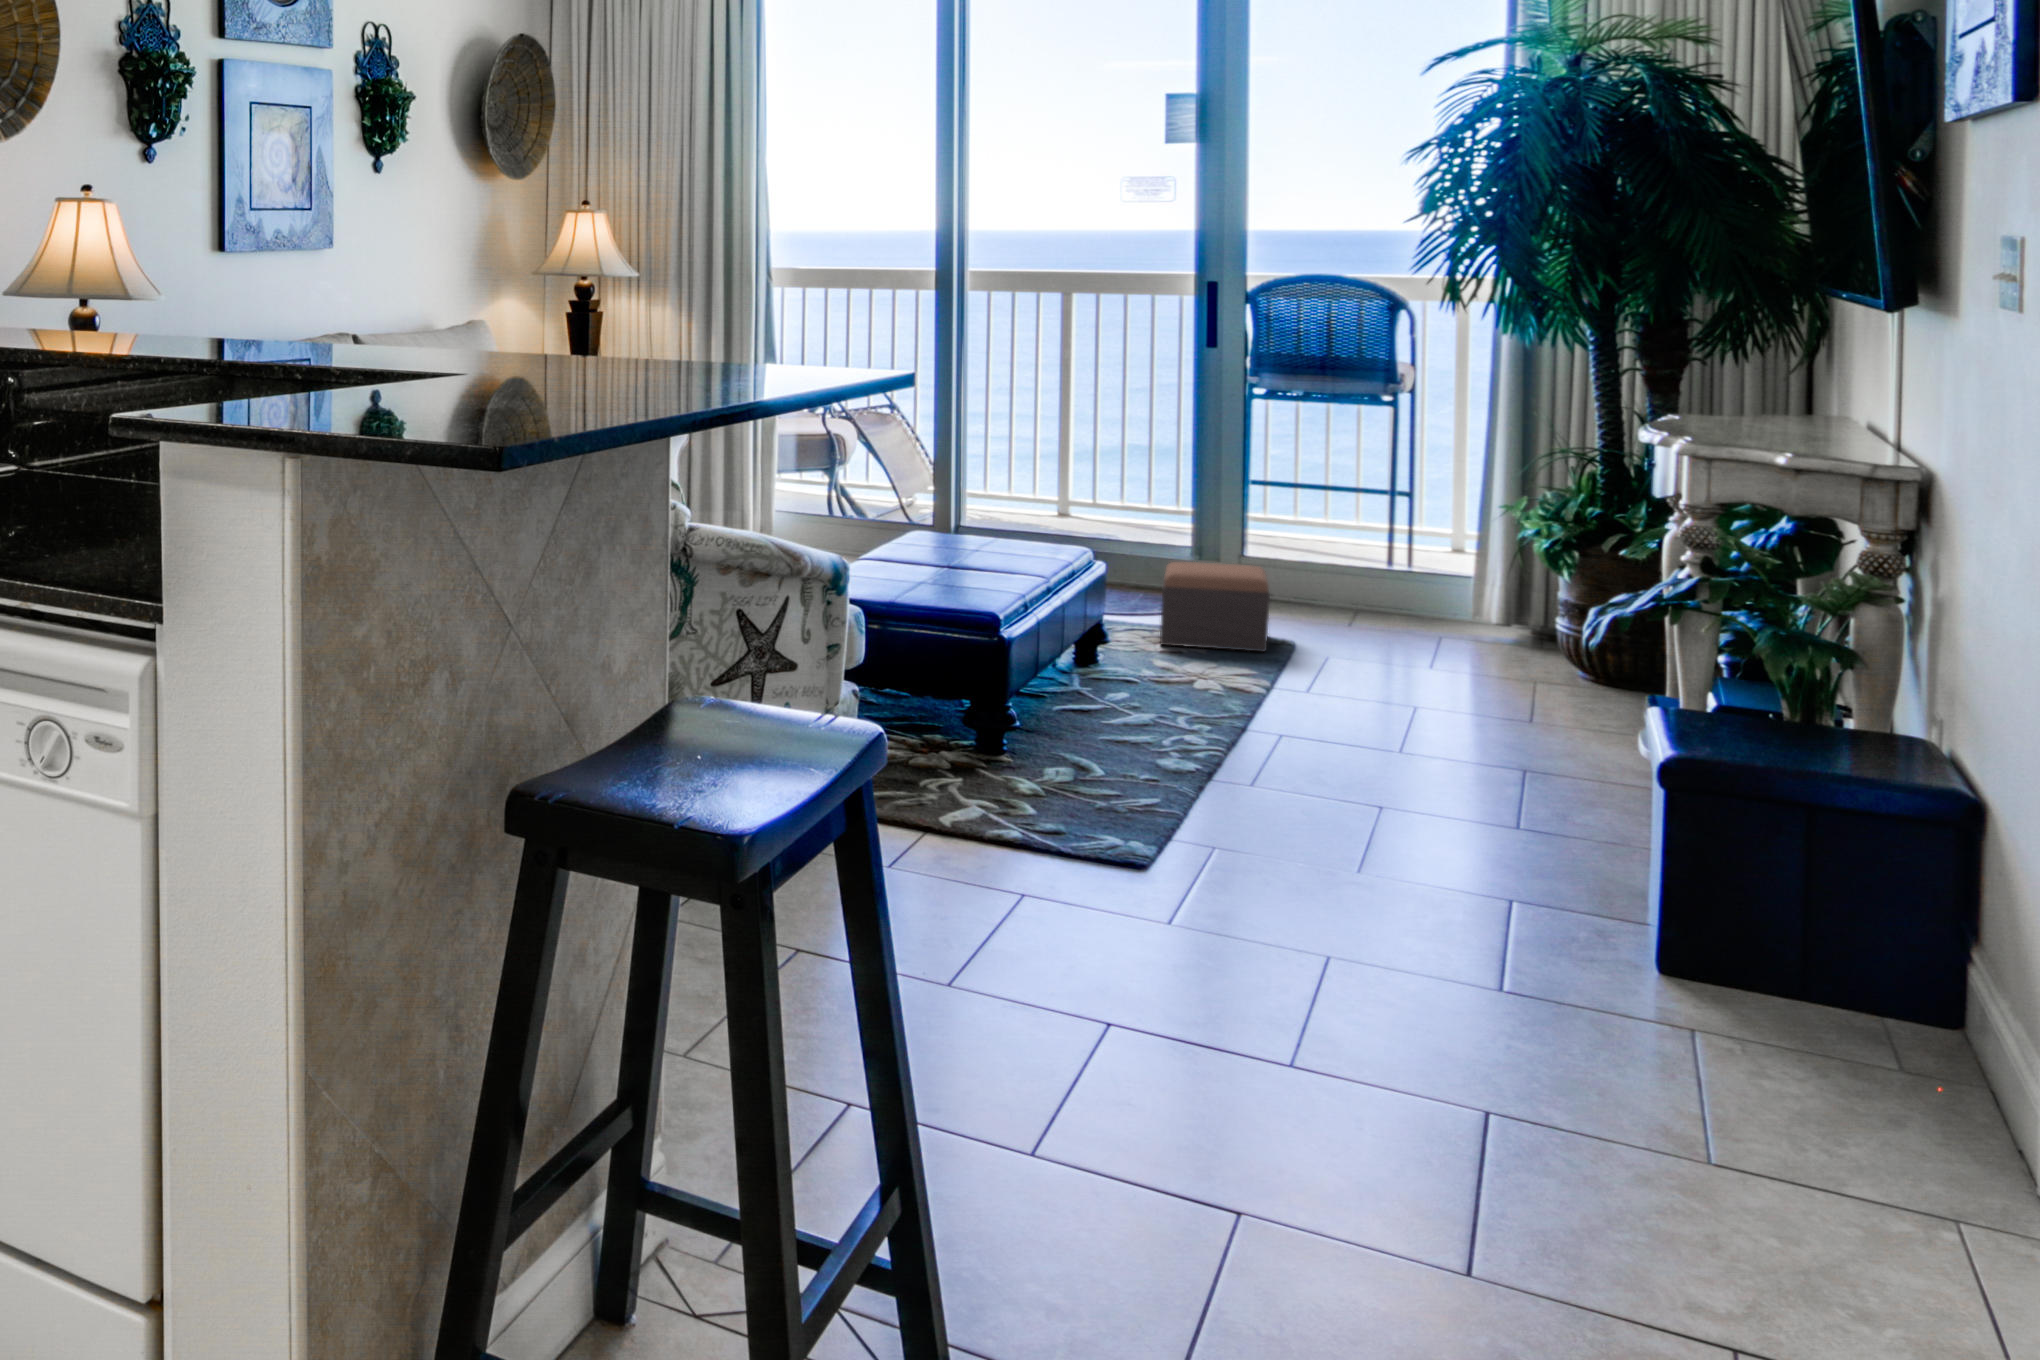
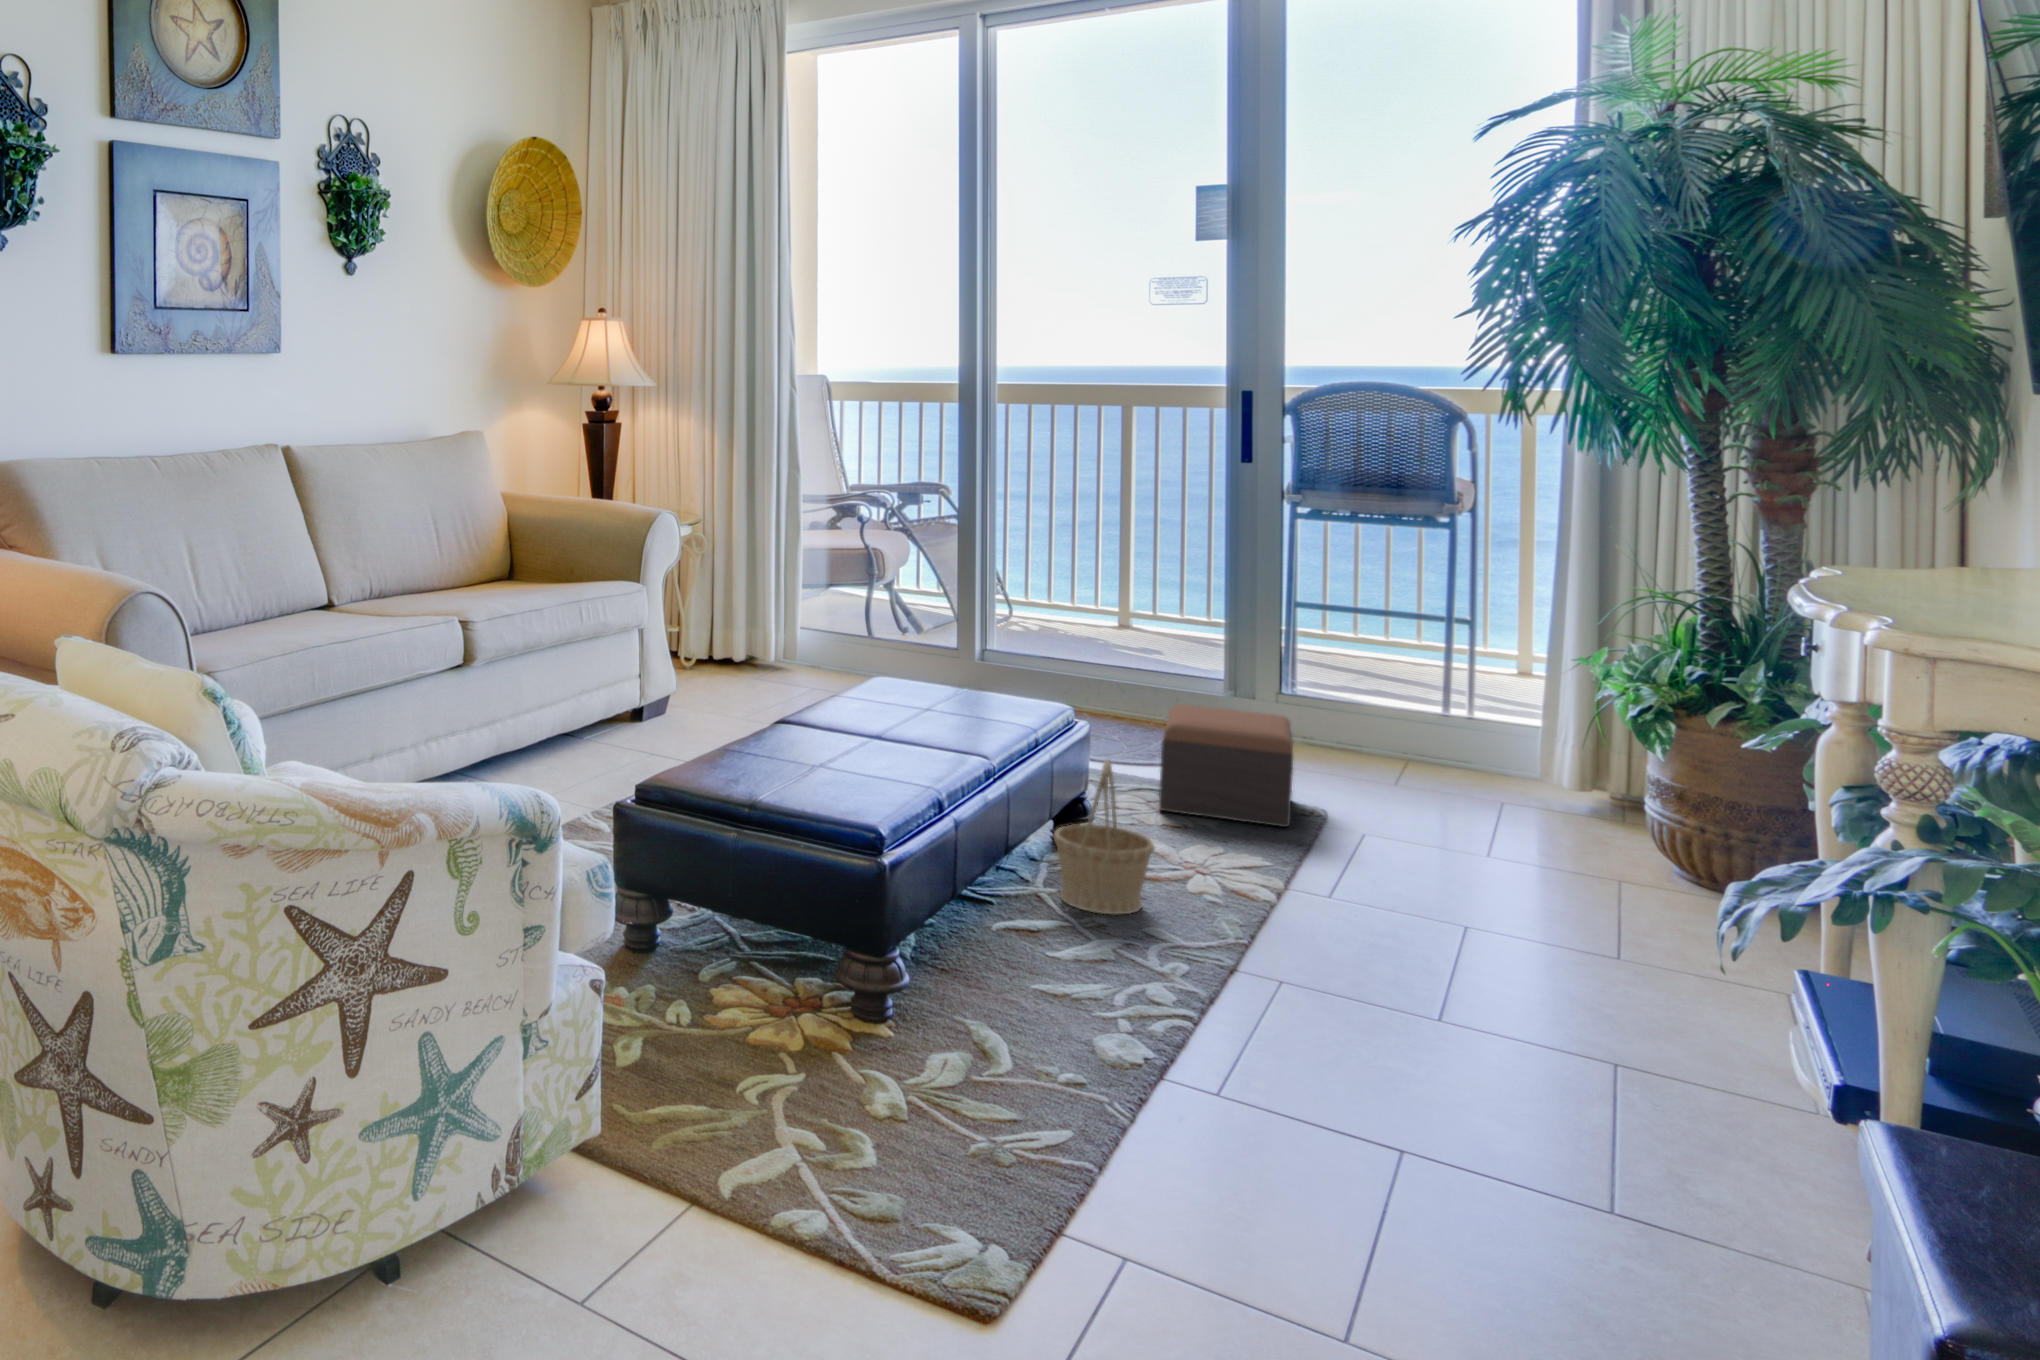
basket: none [1086,588,1168,708] -> present [1054,760,1155,914]

